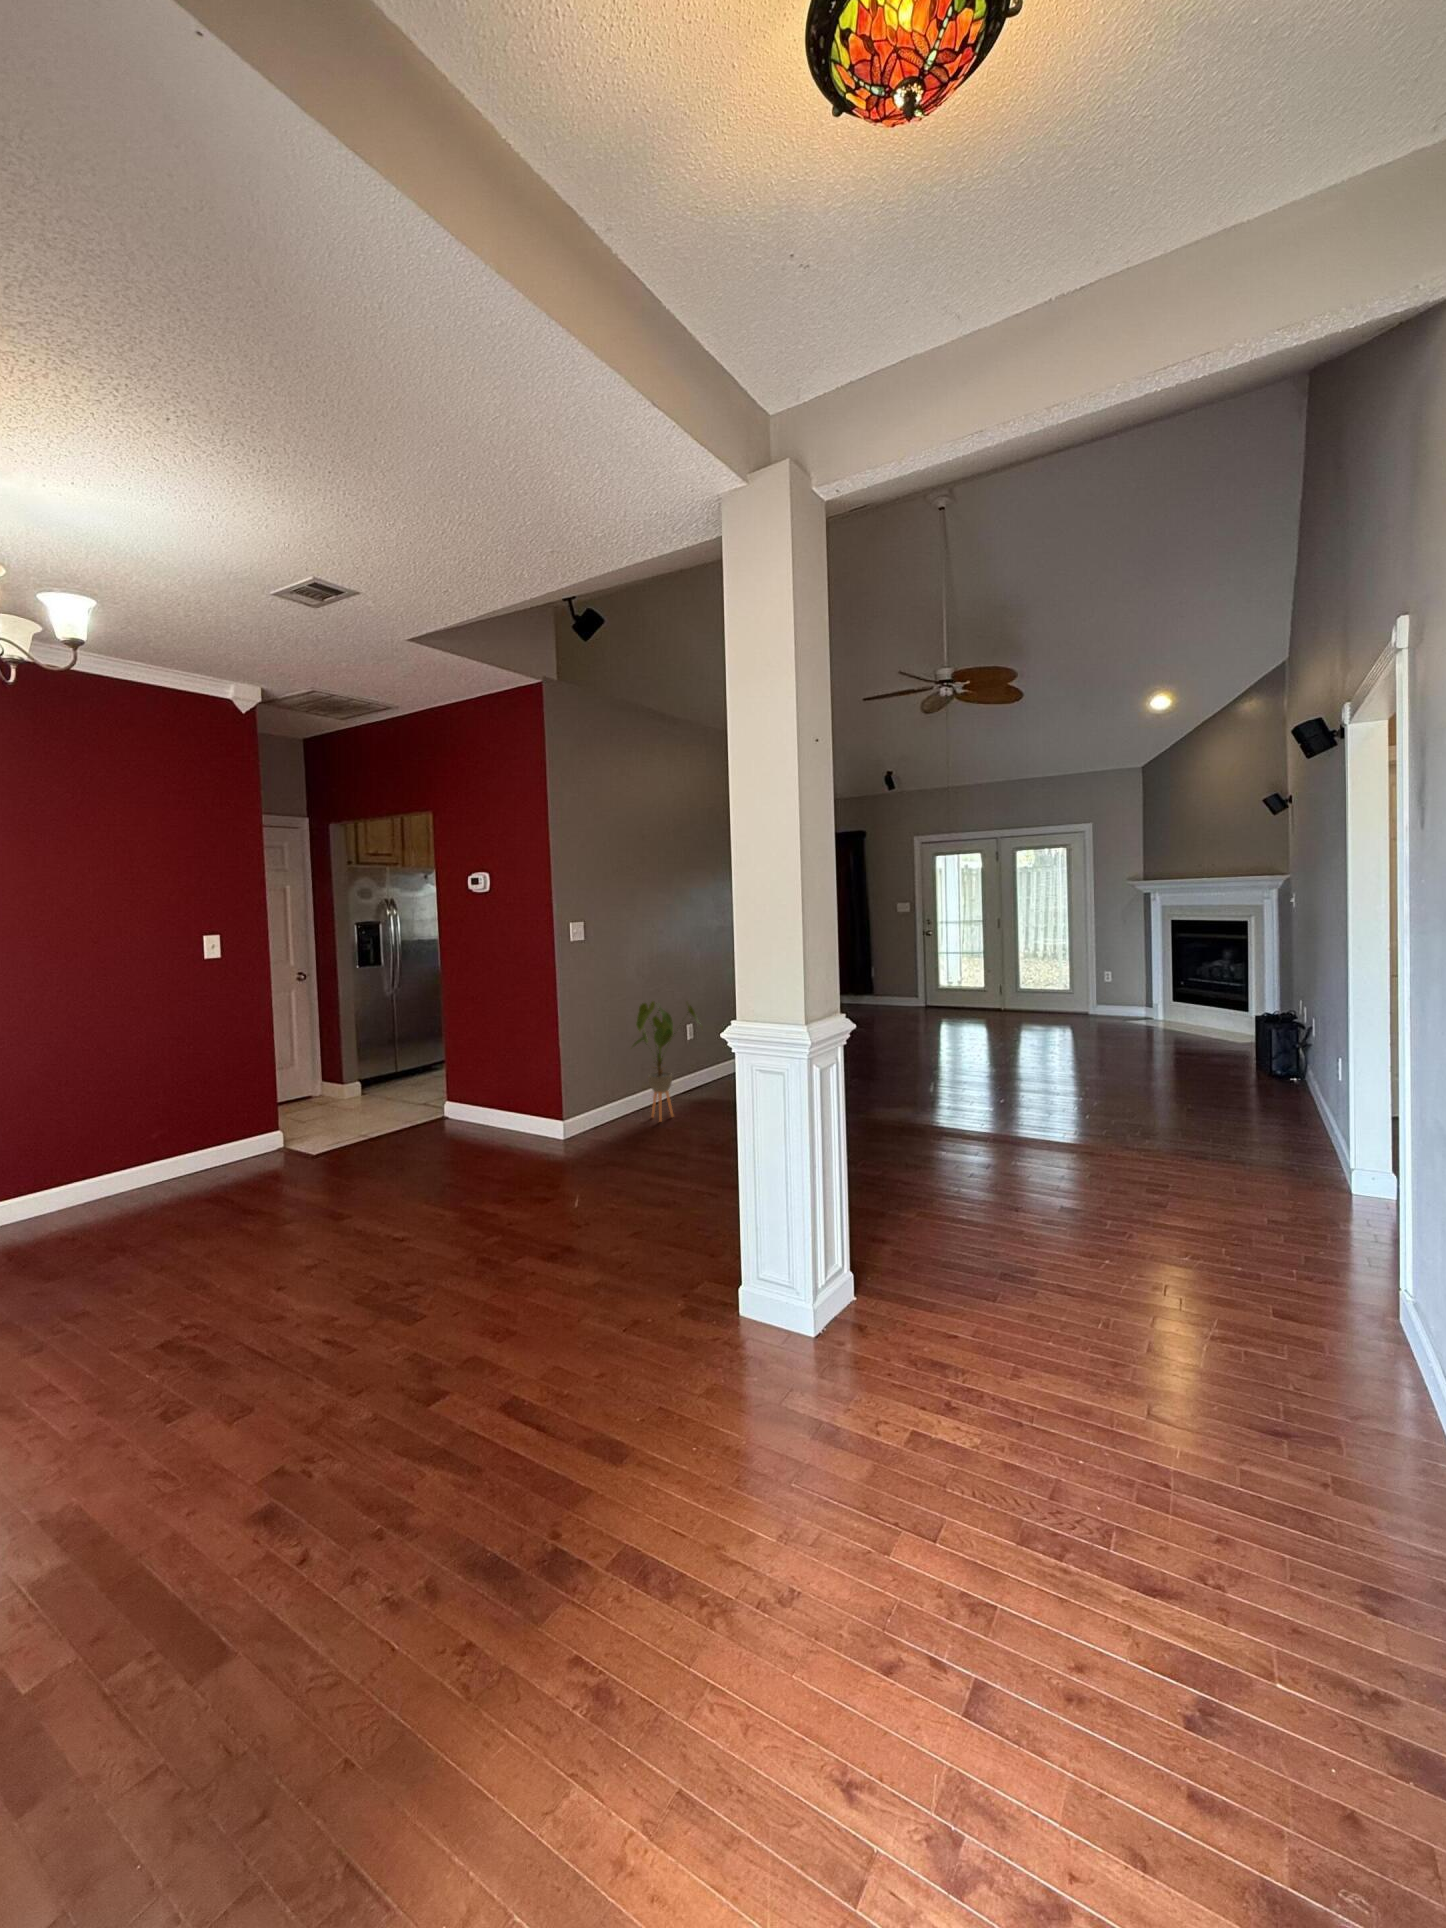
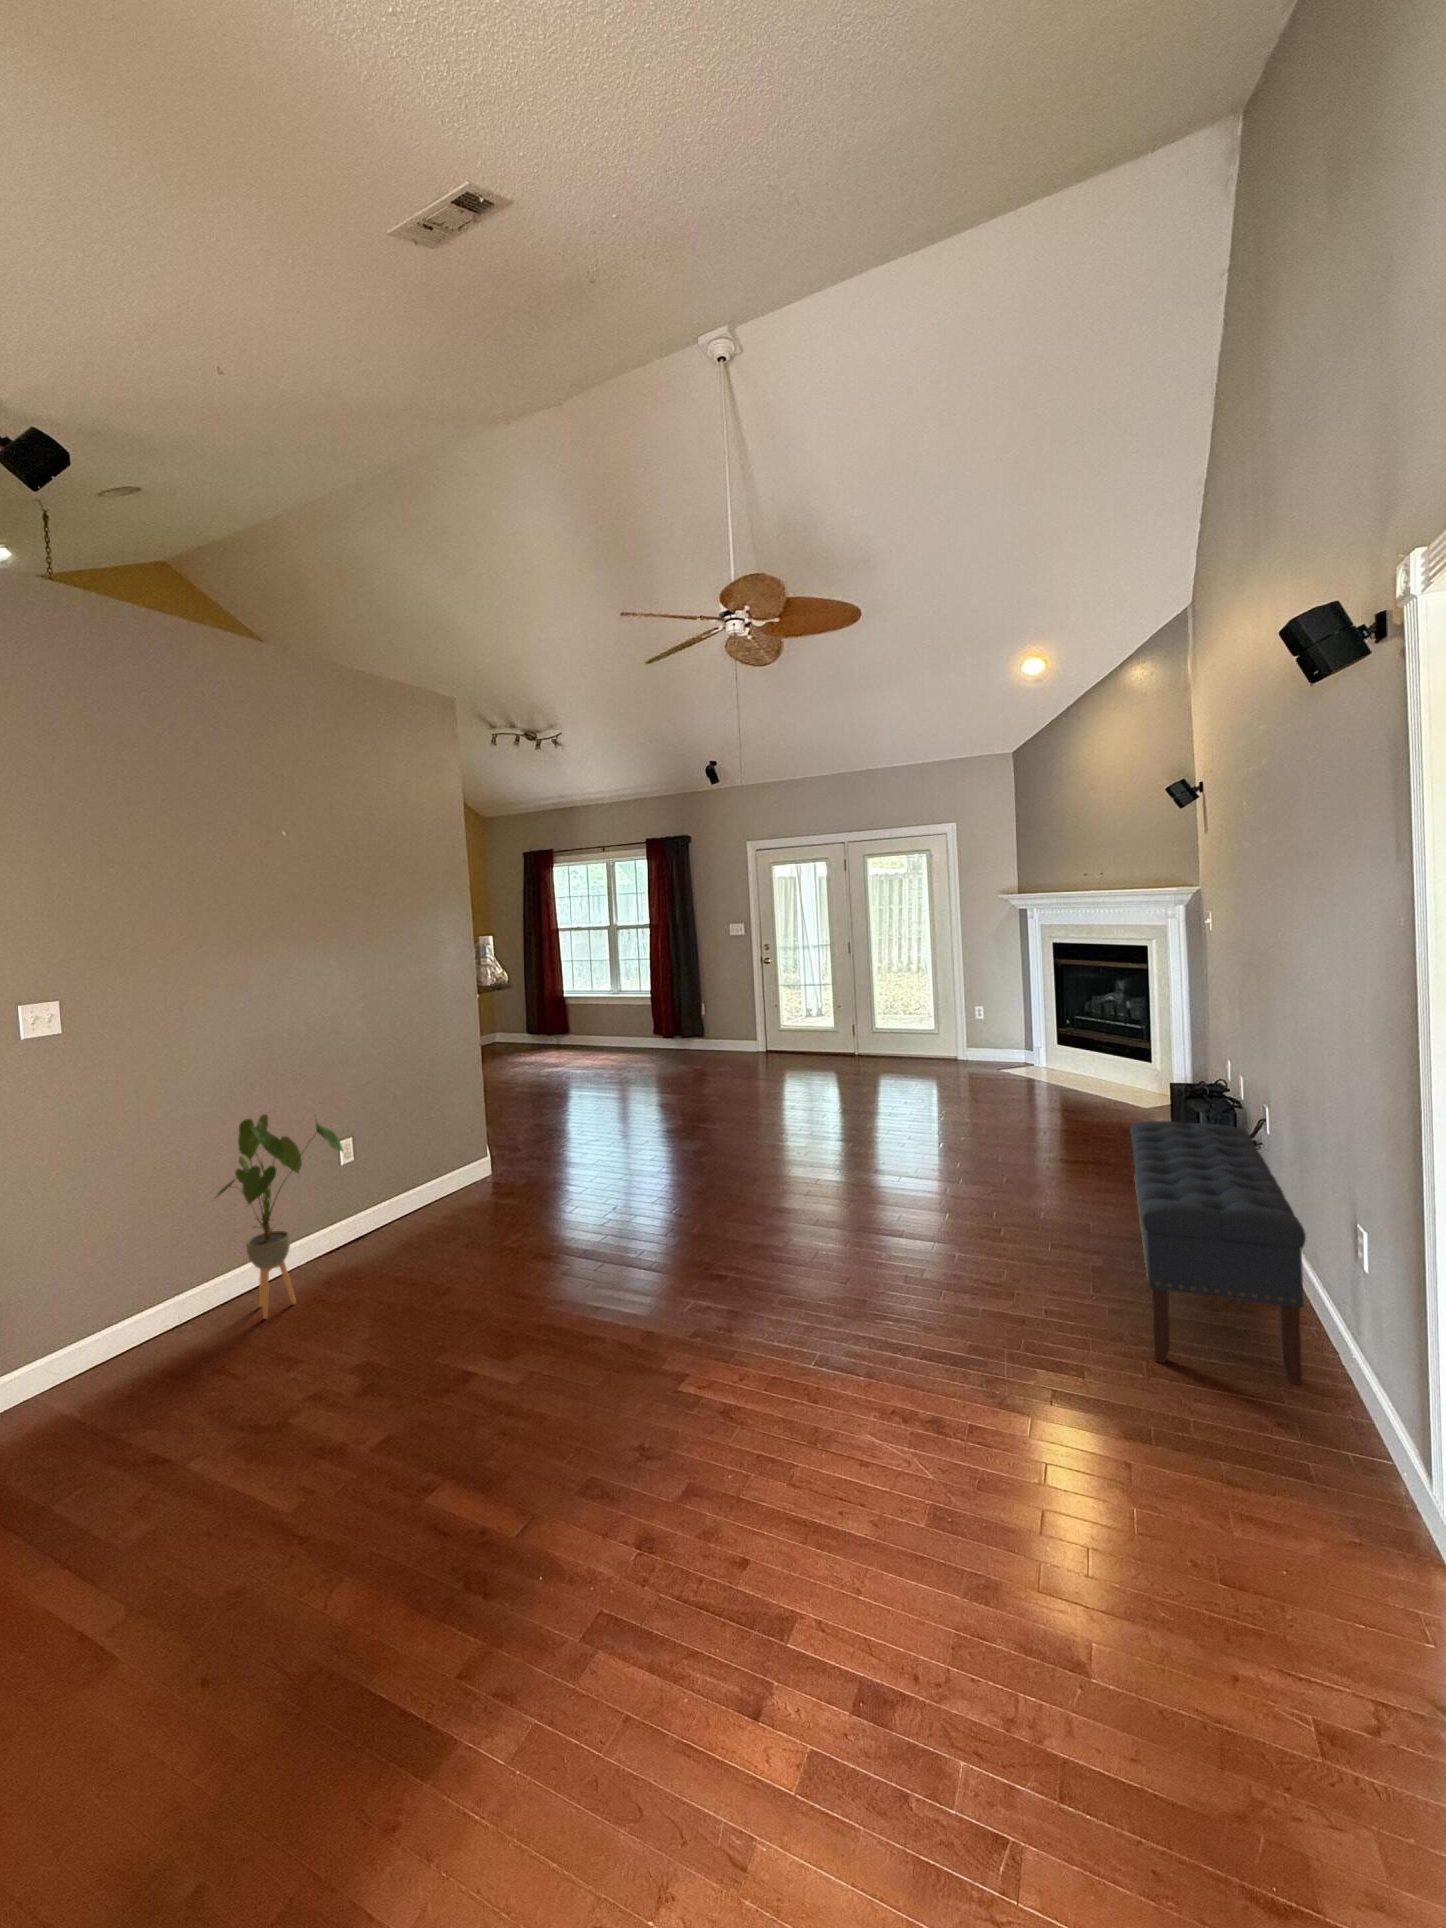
bench: none [1224,1027,1327,1163] -> present [1130,1121,1306,1385]

